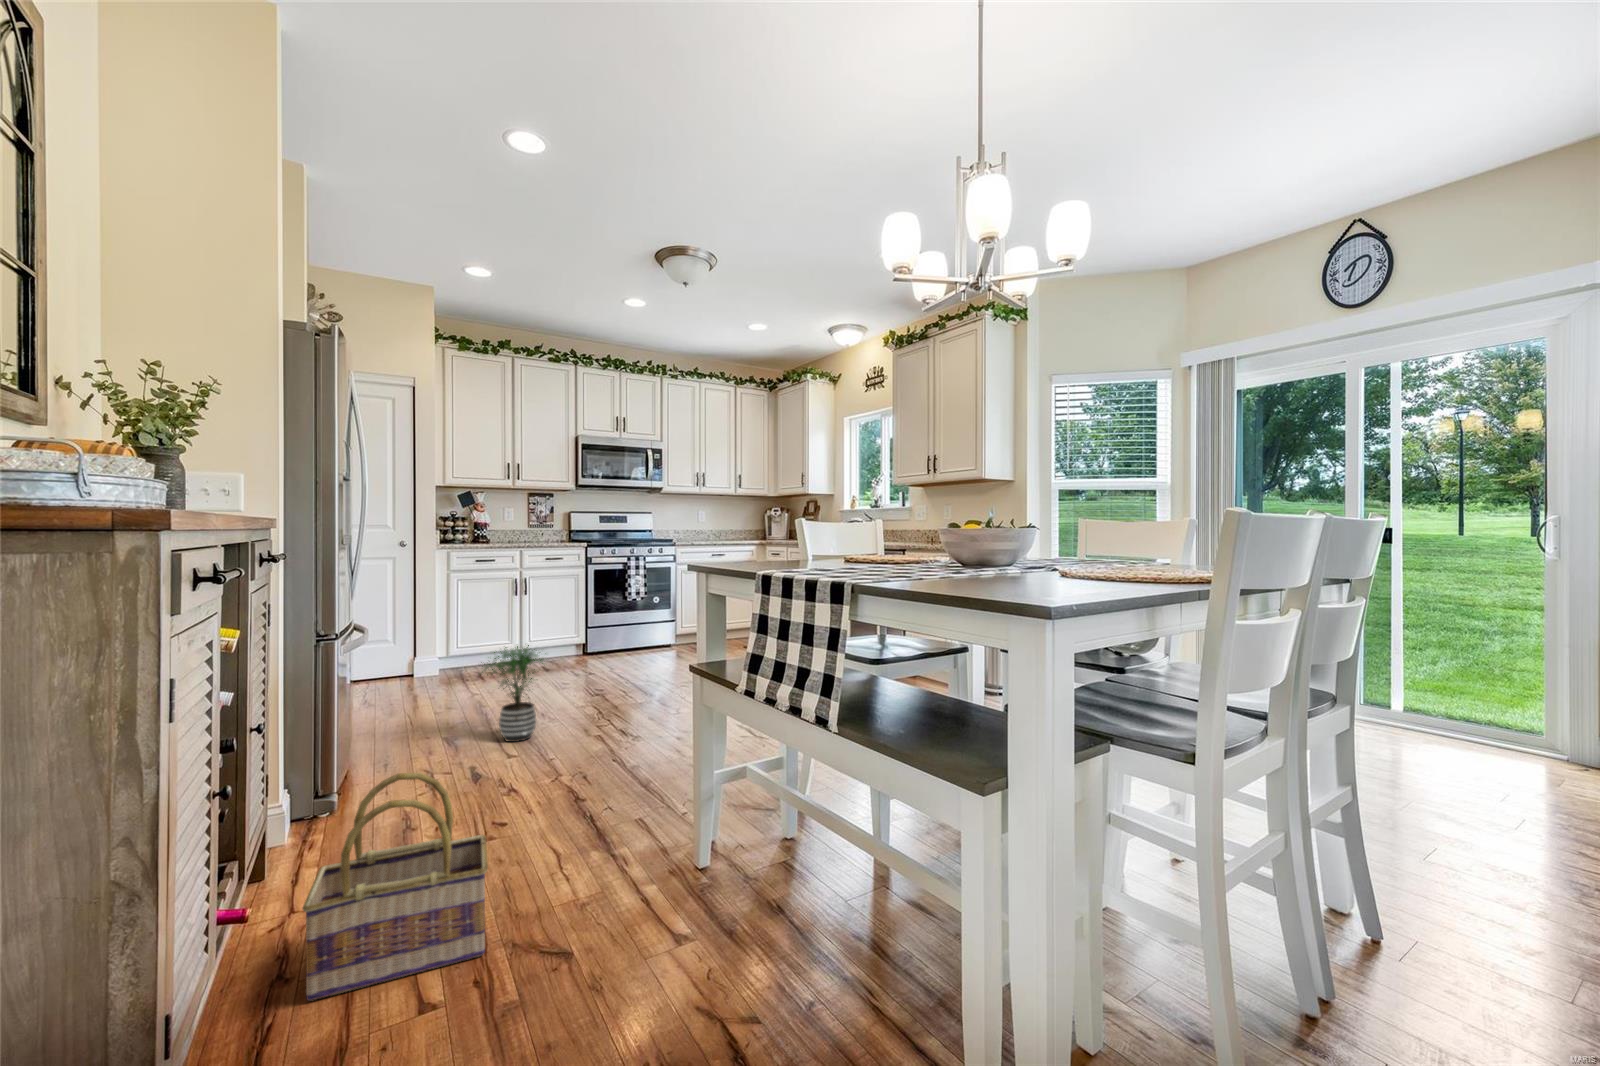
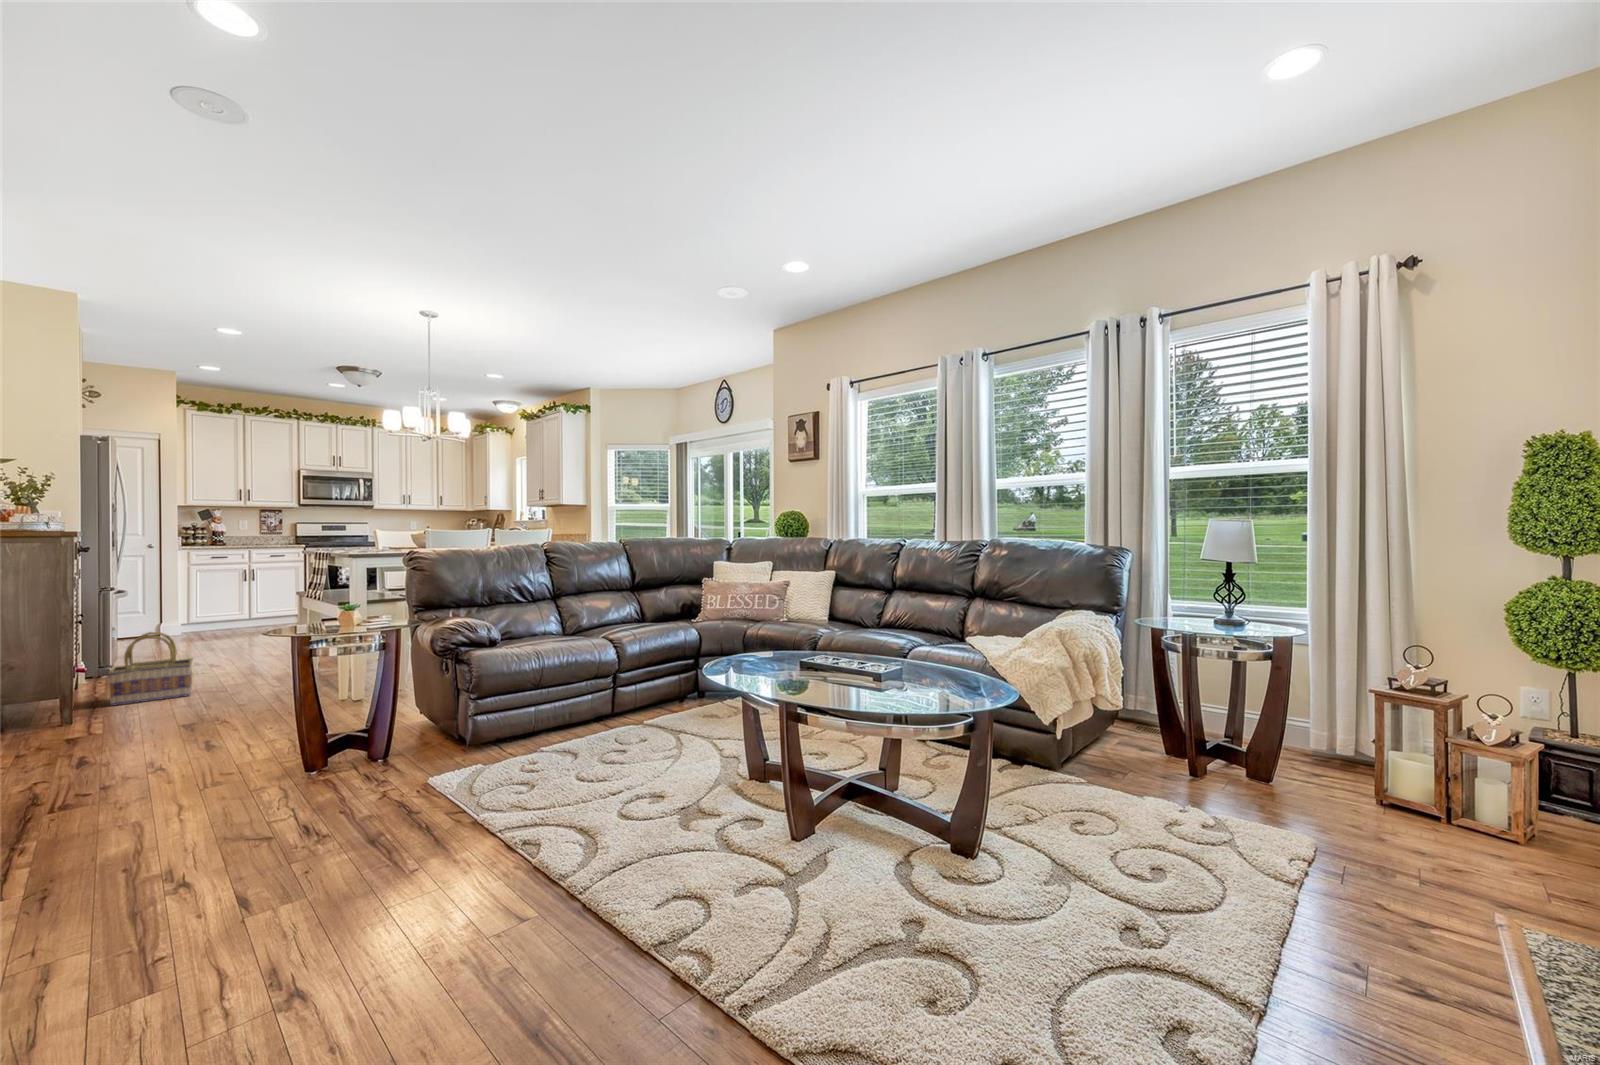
potted plant: present [481,645,543,742] -> none [203,600,254,655]

